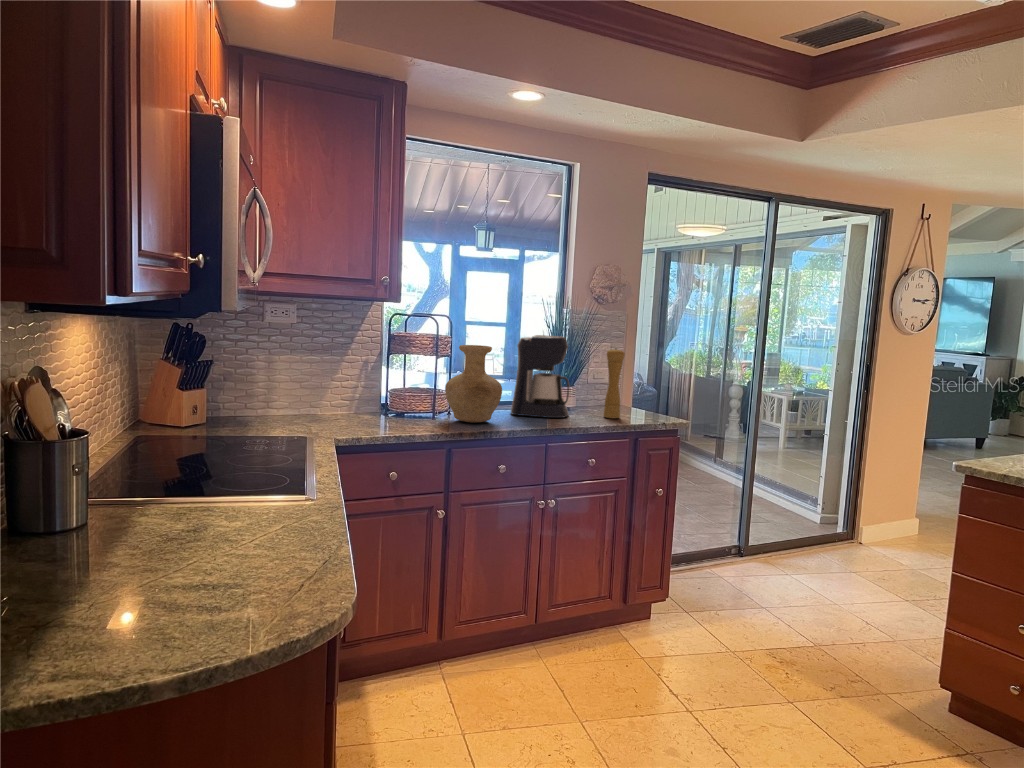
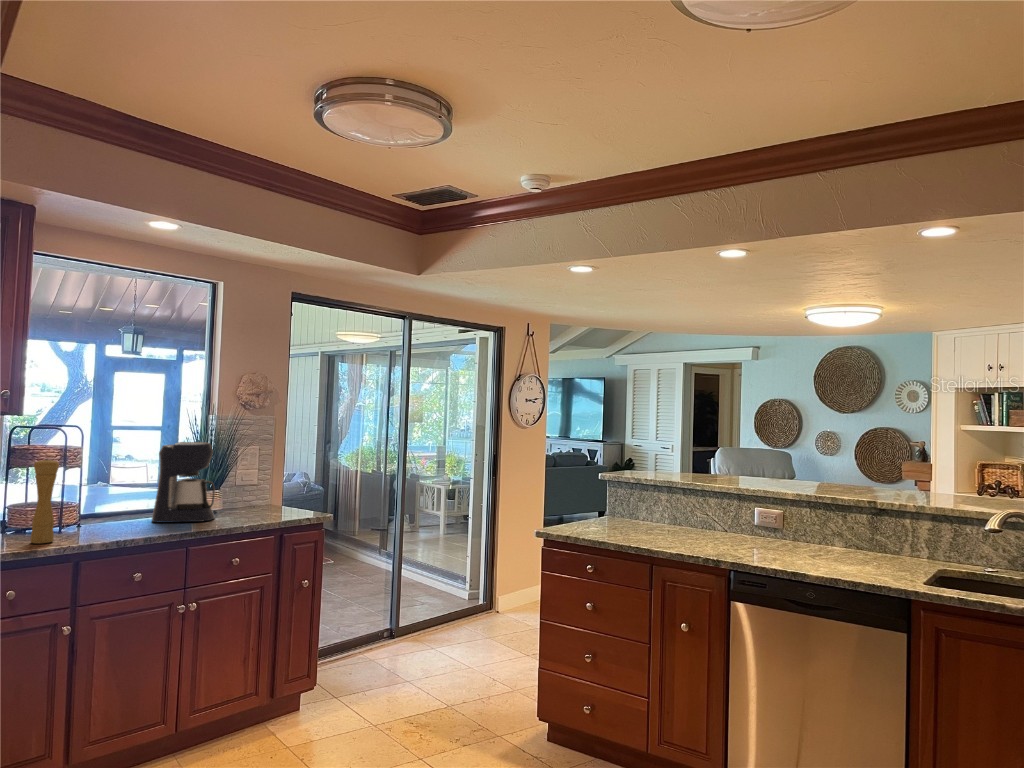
vase: present [445,345,502,423] -> none [74,455,140,533]
pepper mill: present [604,349,625,418] -> present [31,459,59,544]

